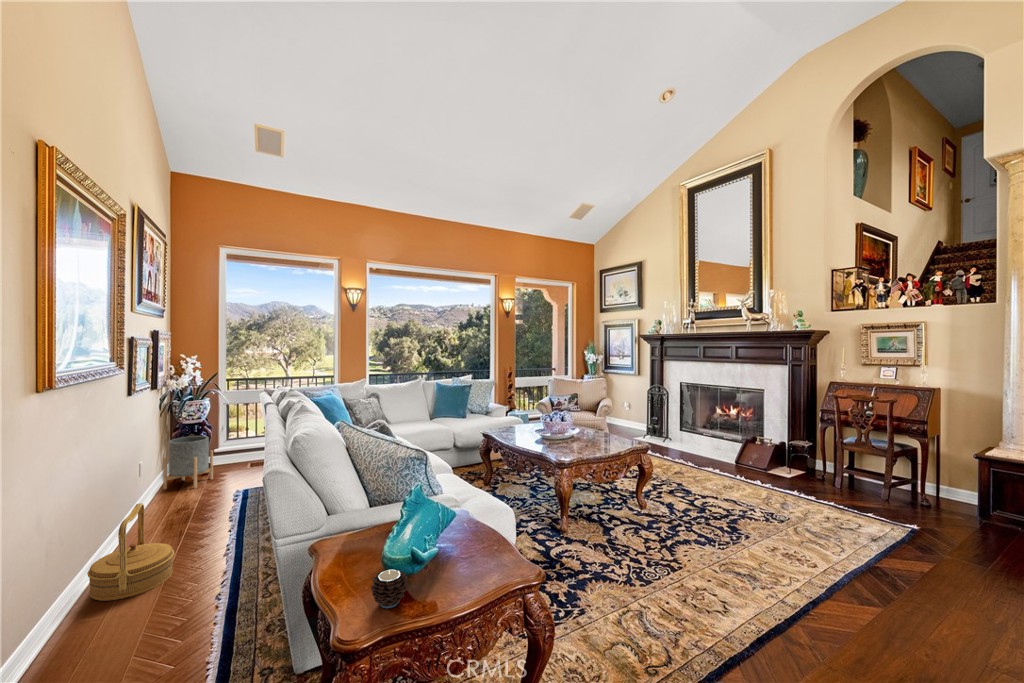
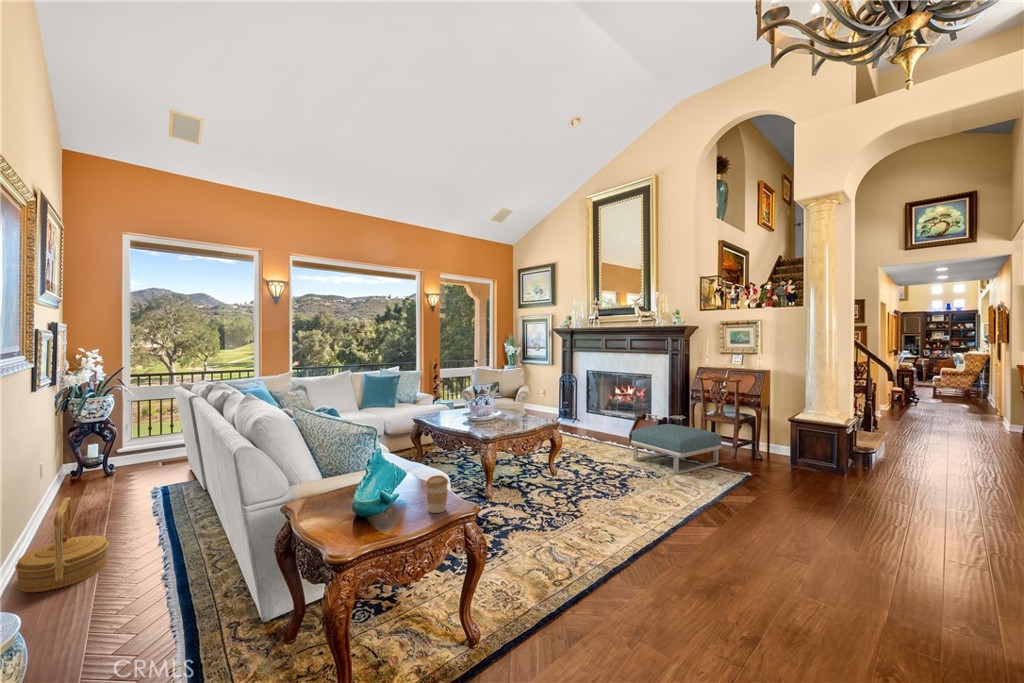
planter: present [163,436,213,489] -> none [65,435,122,492]
footstool: none [741,452,868,518] -> present [631,424,722,474]
coffee cup: none [472,527,501,579] -> present [425,475,448,513]
candle: present [371,569,407,608] -> none [351,507,379,536]

